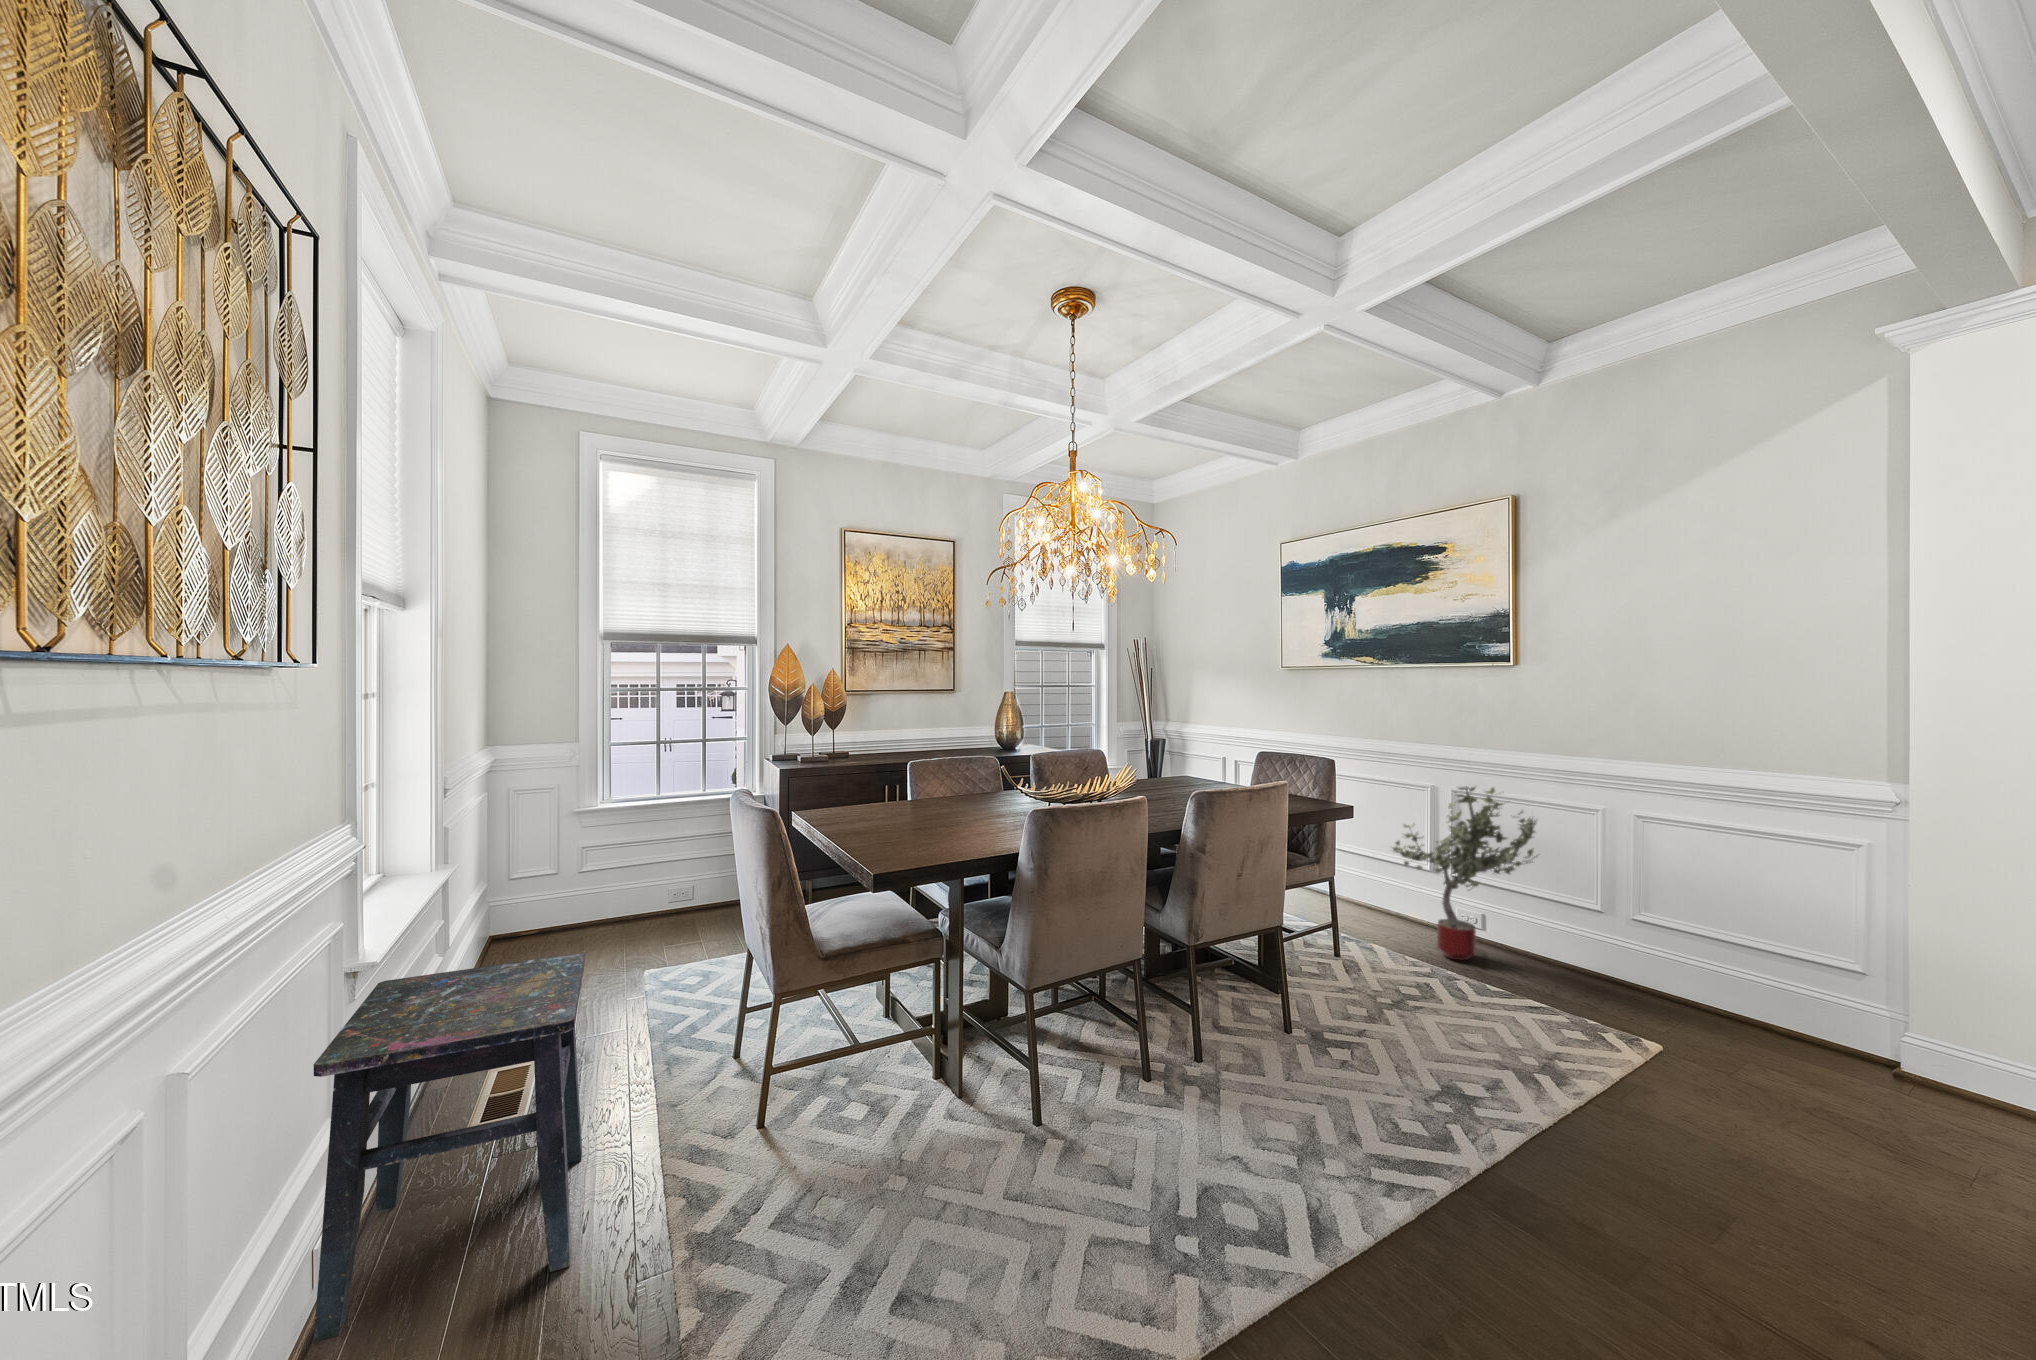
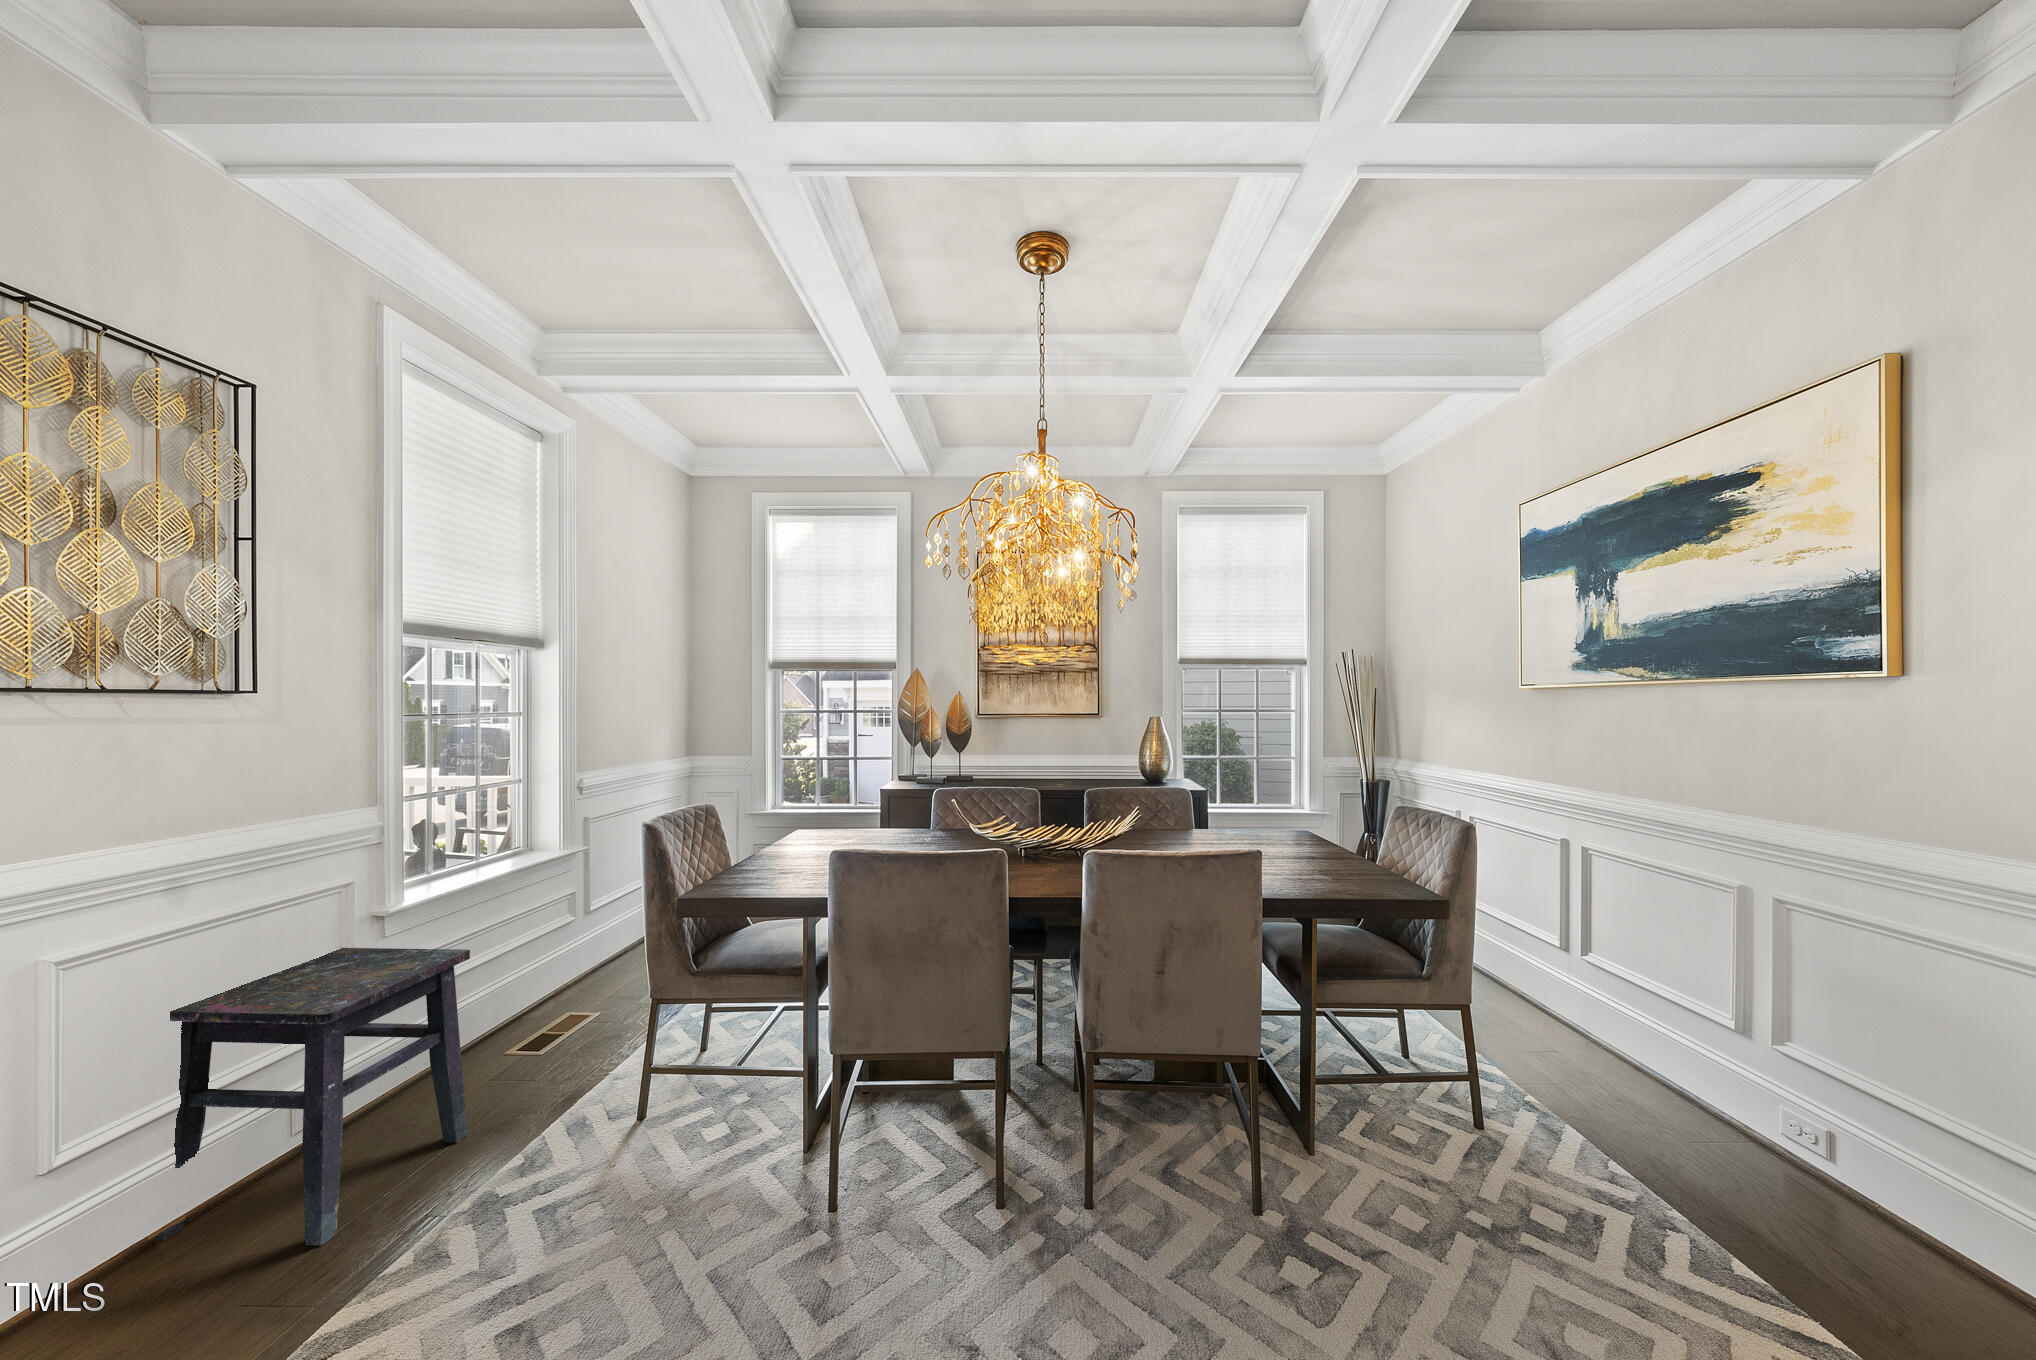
potted tree: present [1393,786,1536,960] -> none [1636,894,1931,1219]

